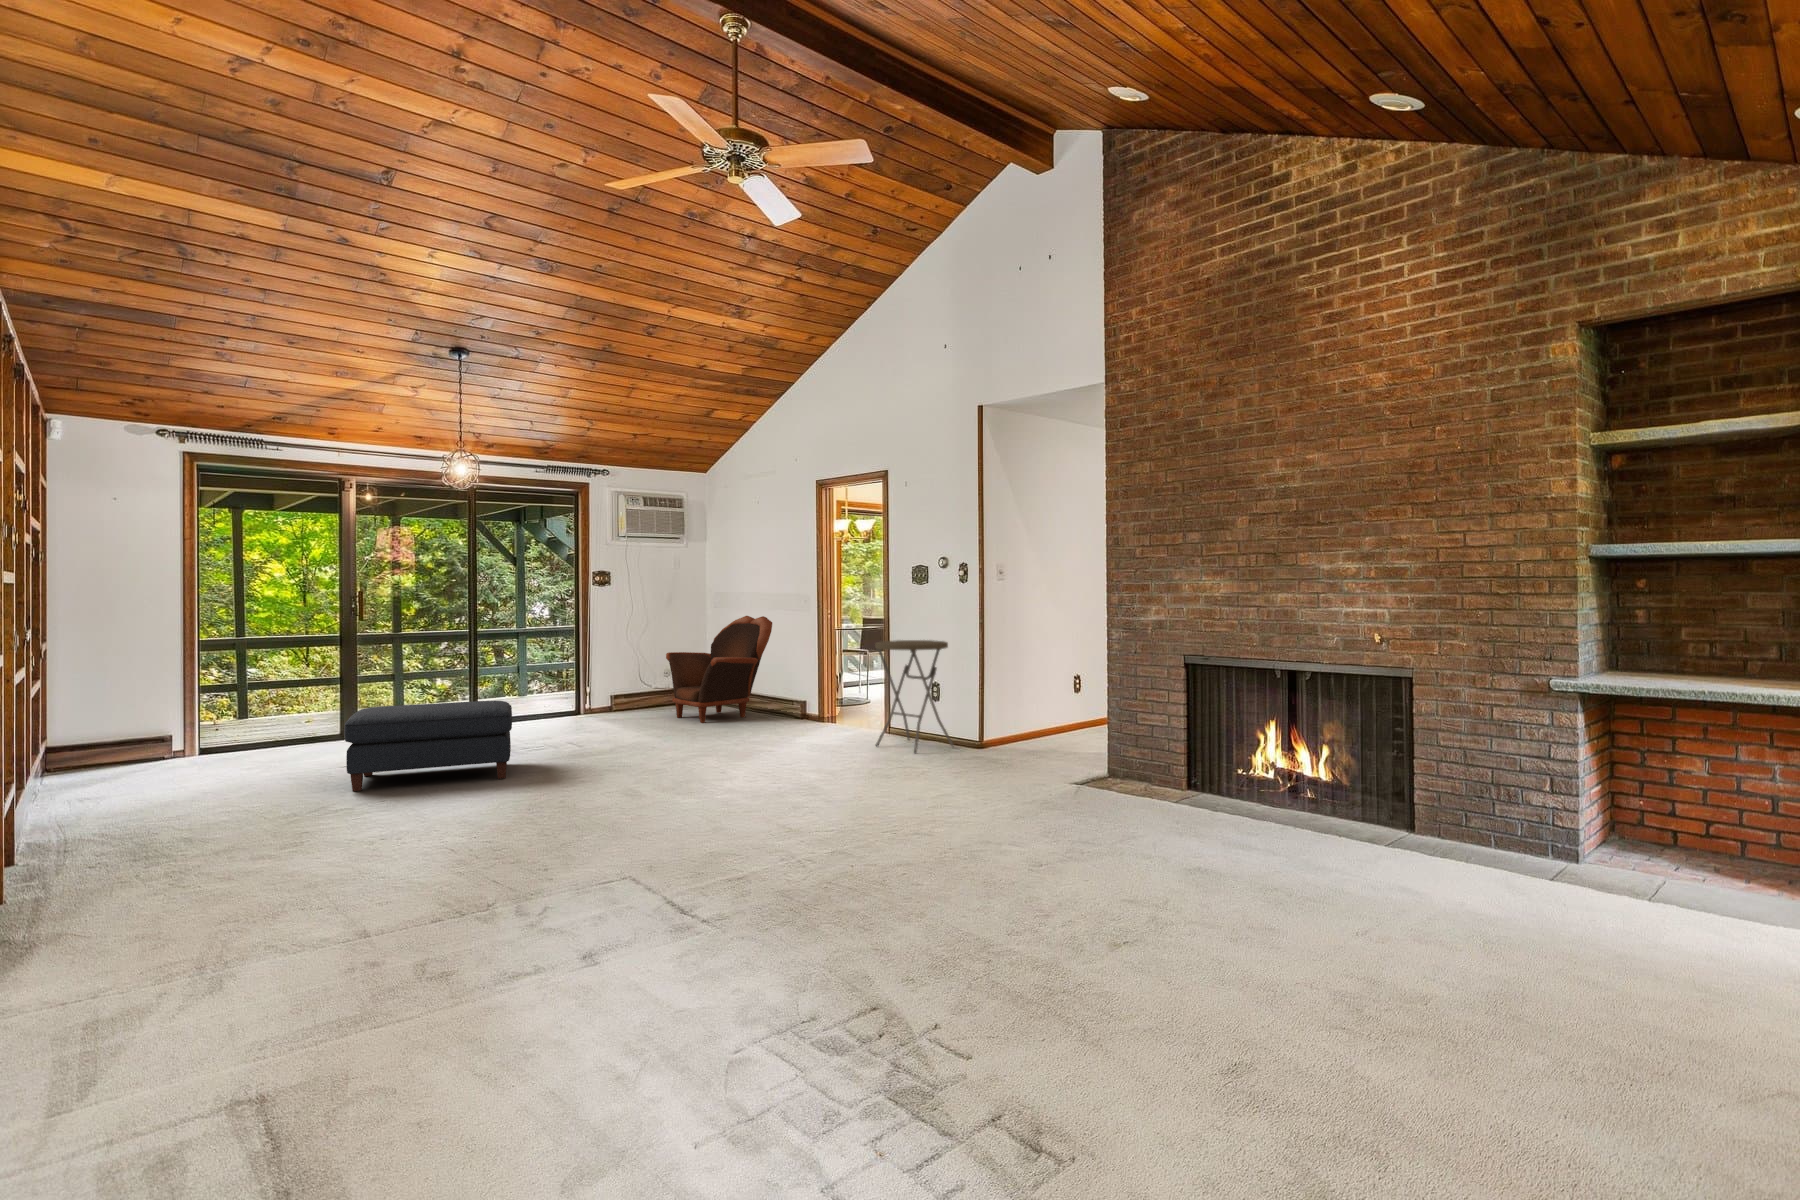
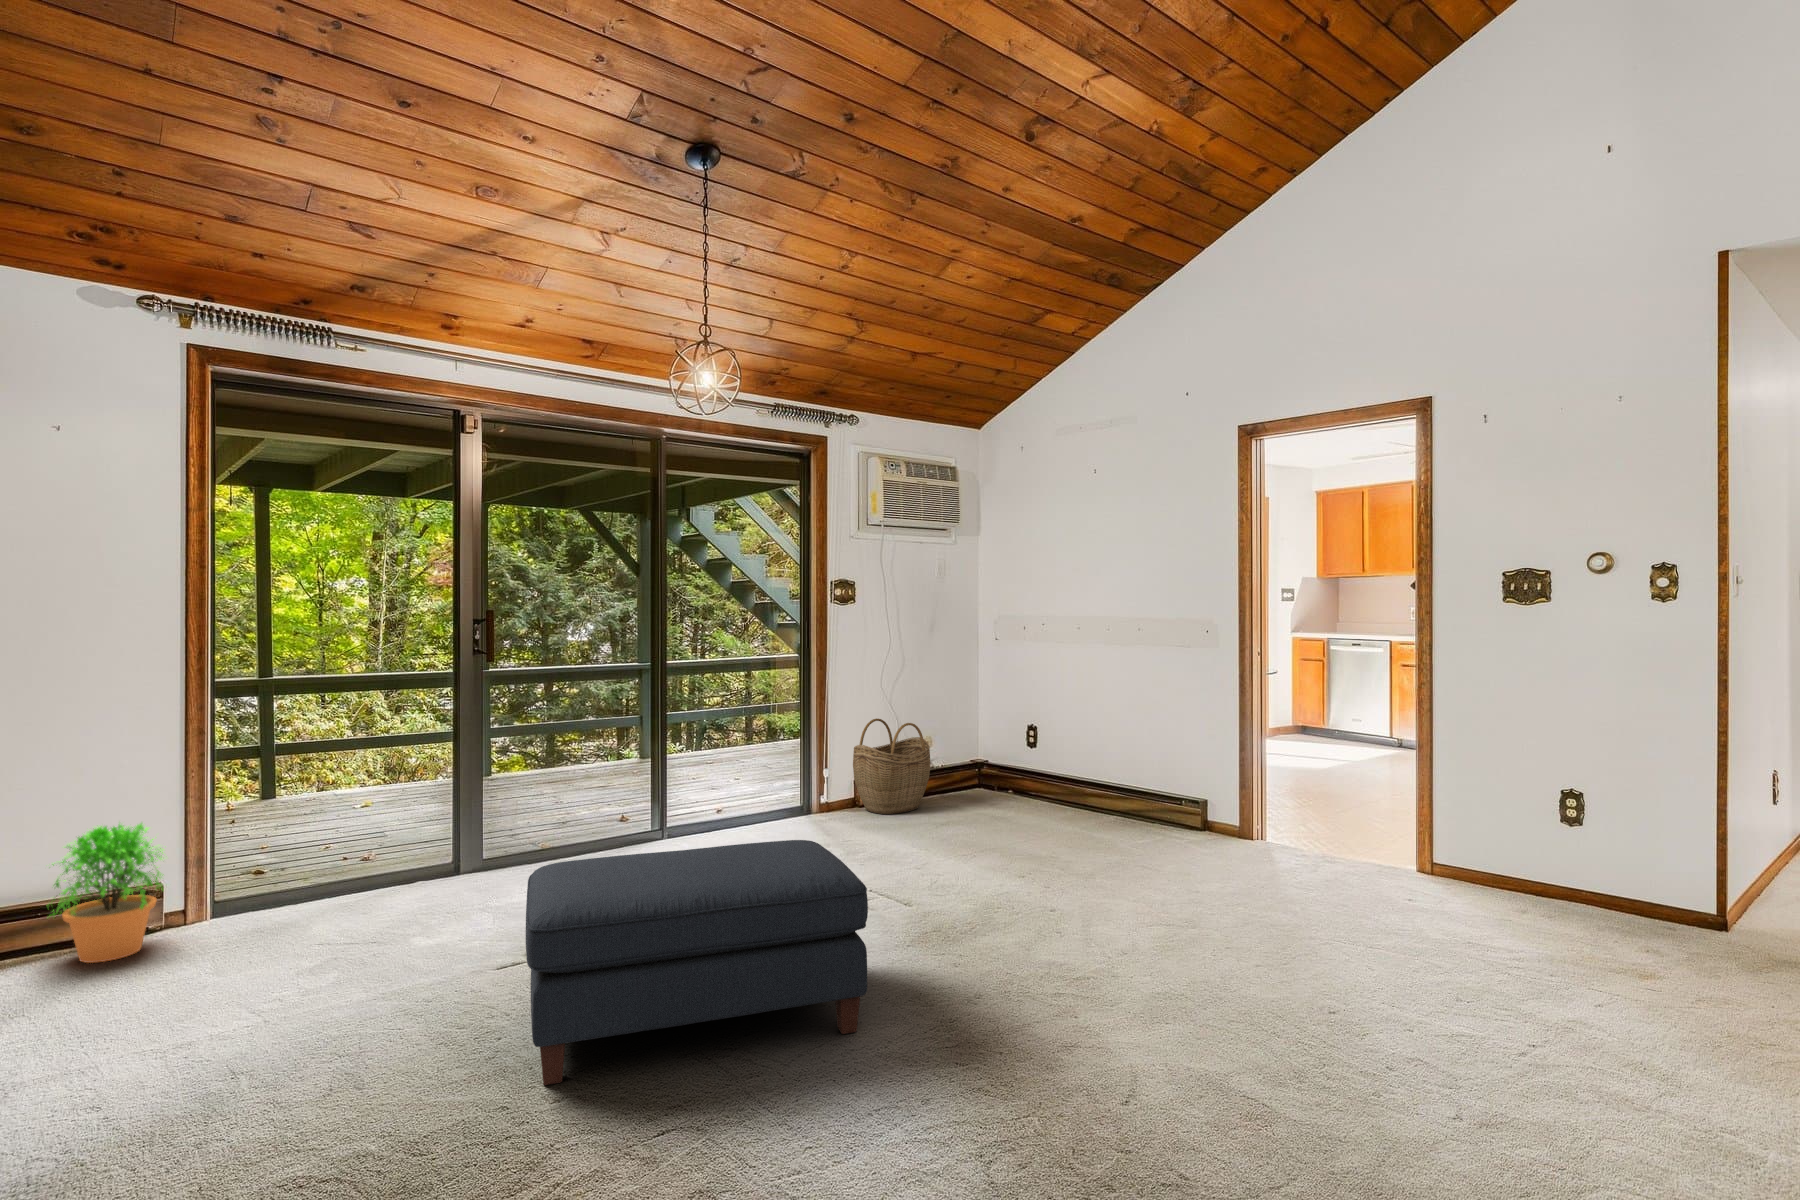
armchair: present [666,616,772,723] -> none [955,652,1140,838]
side table: present [875,640,954,753] -> none [1481,710,1656,950]
woven basket: none [606,658,656,715] -> present [853,719,930,814]
potted plant: none [113,698,180,768] -> present [51,823,164,963]

